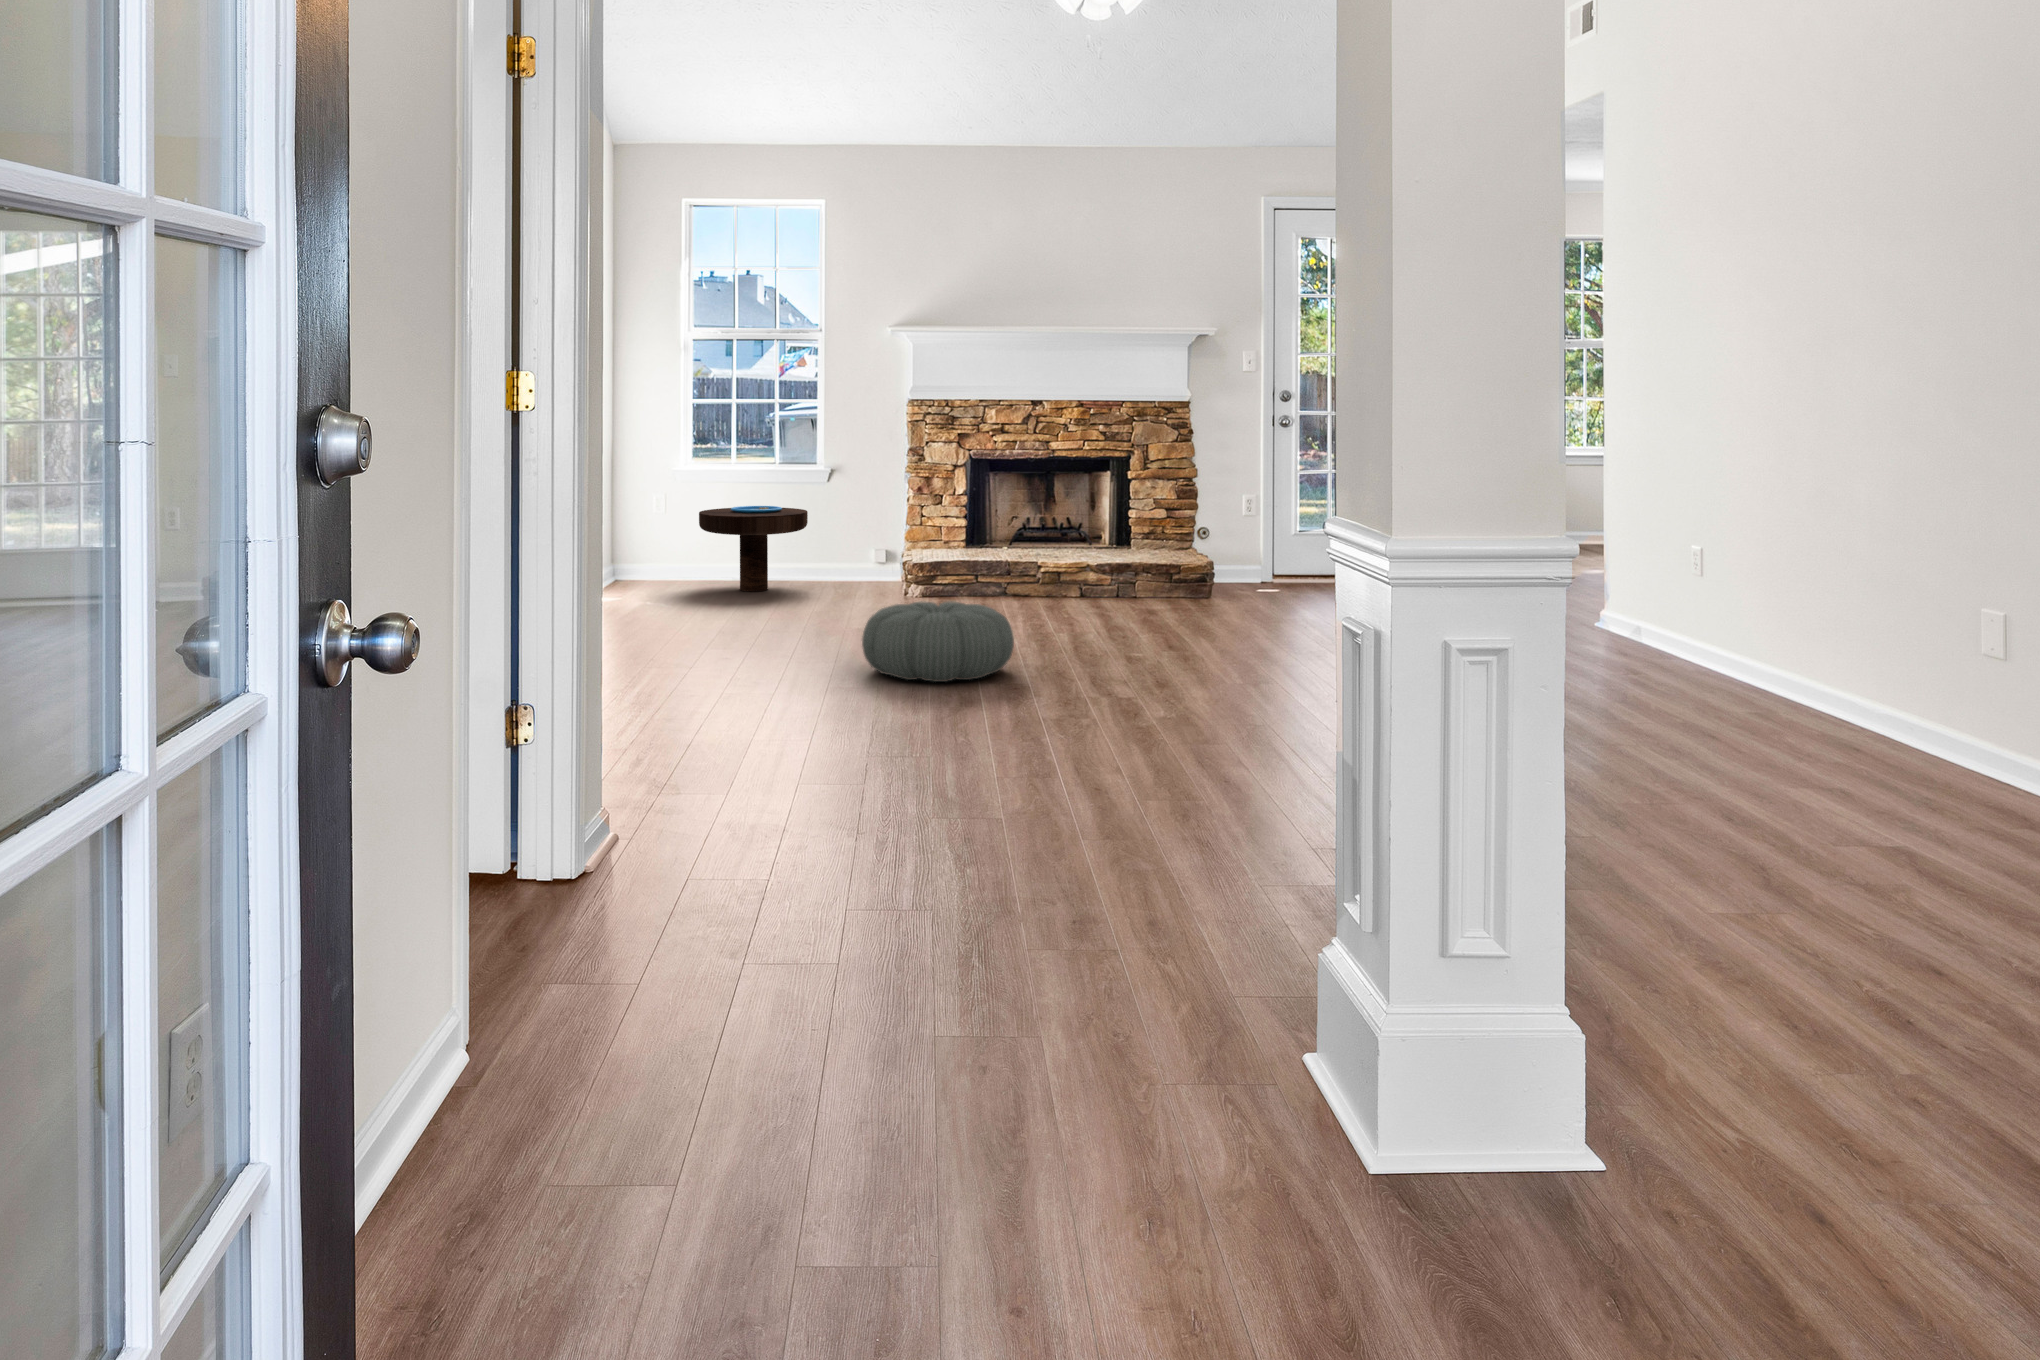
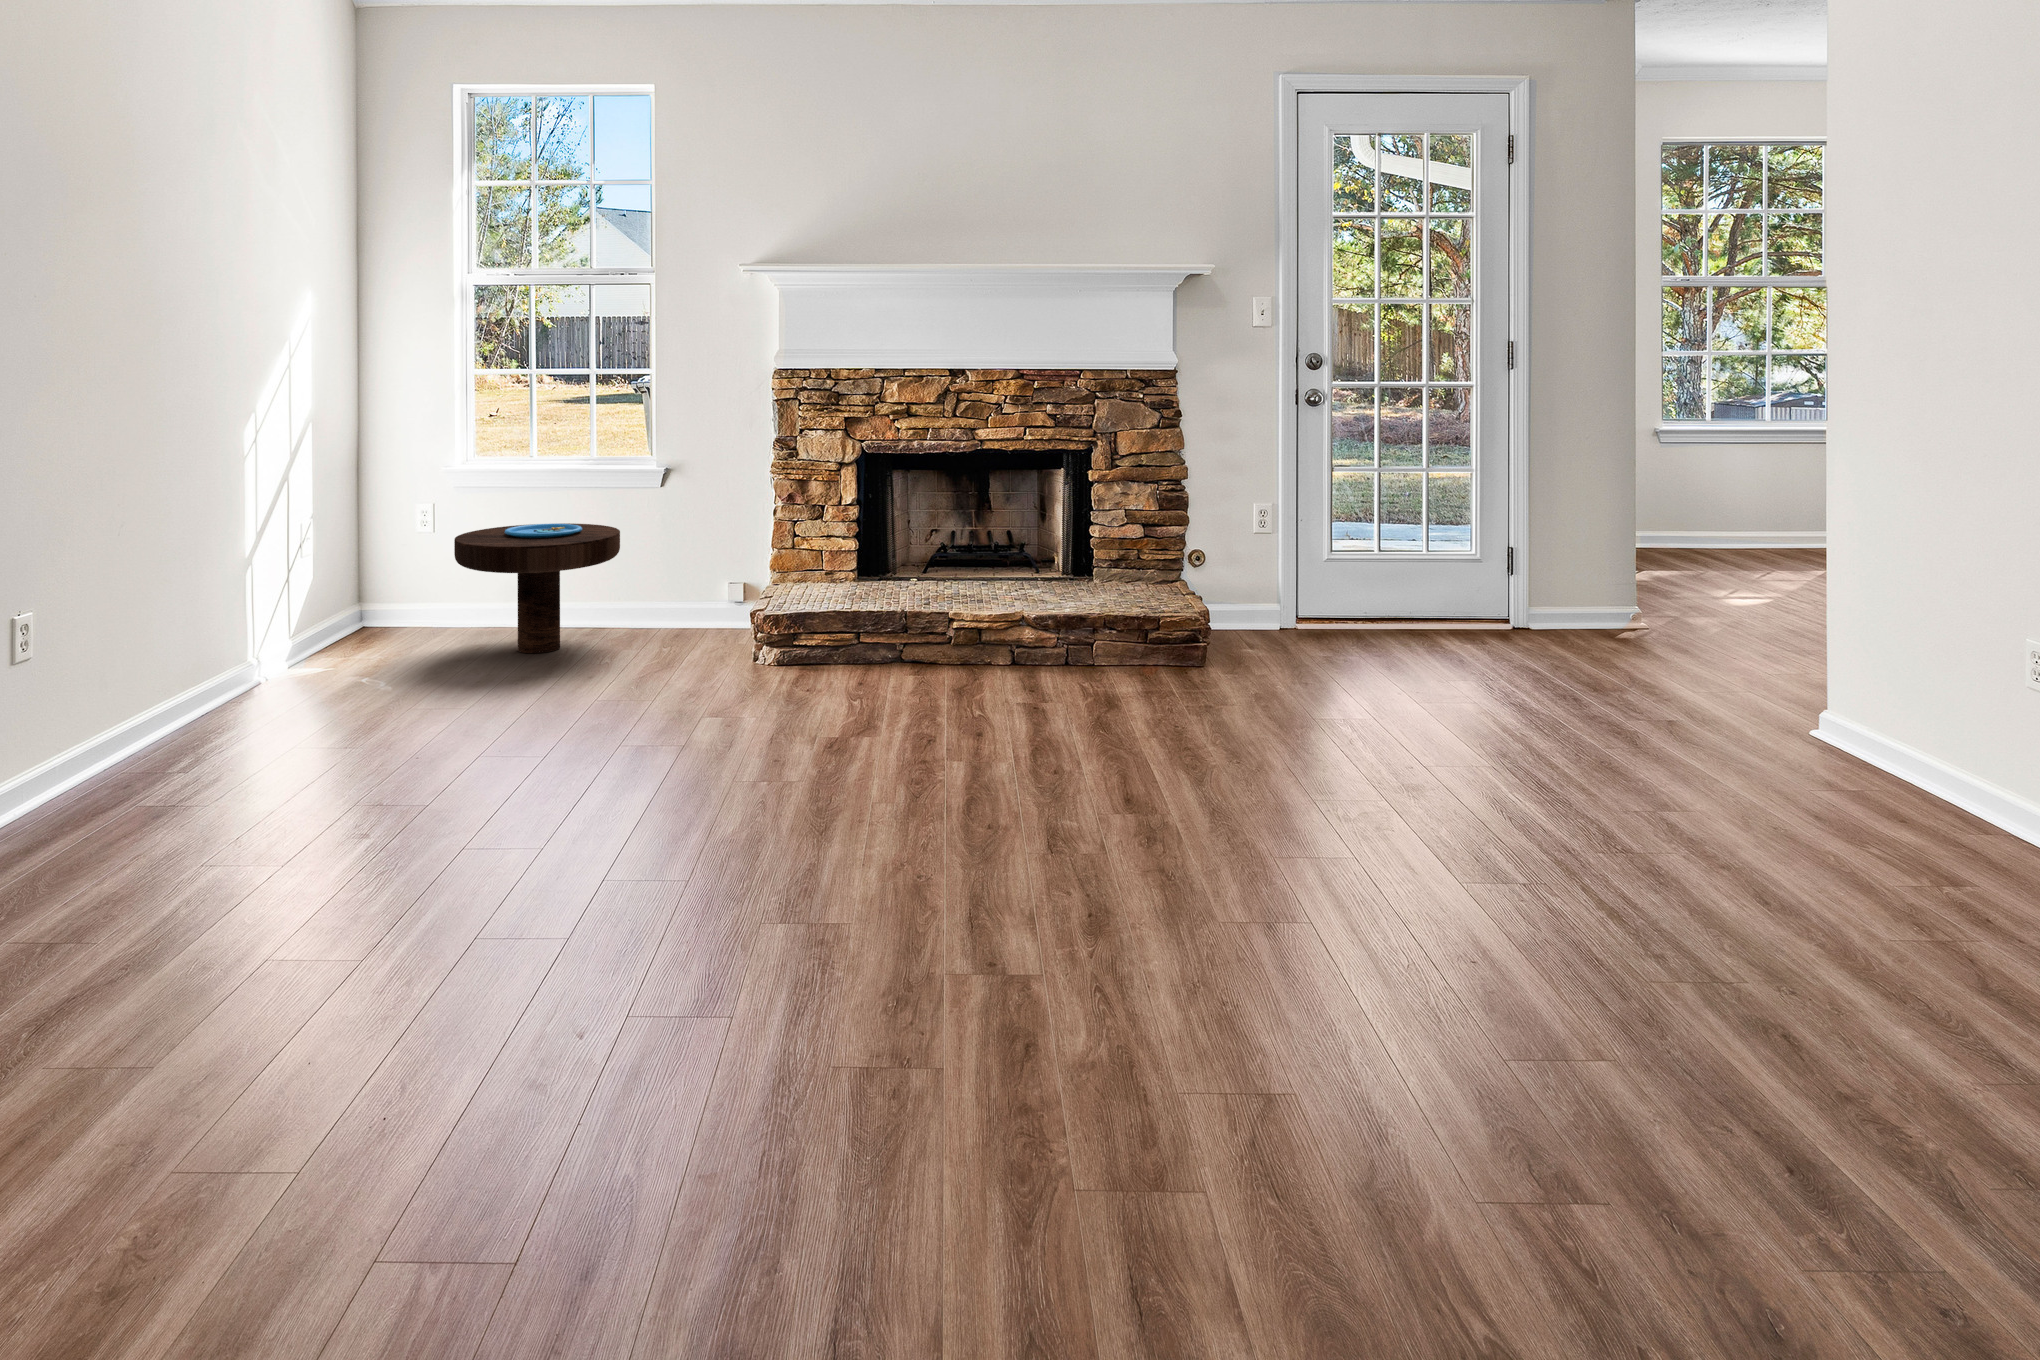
pouf: present [862,601,1014,682] -> none [524,754,815,942]

